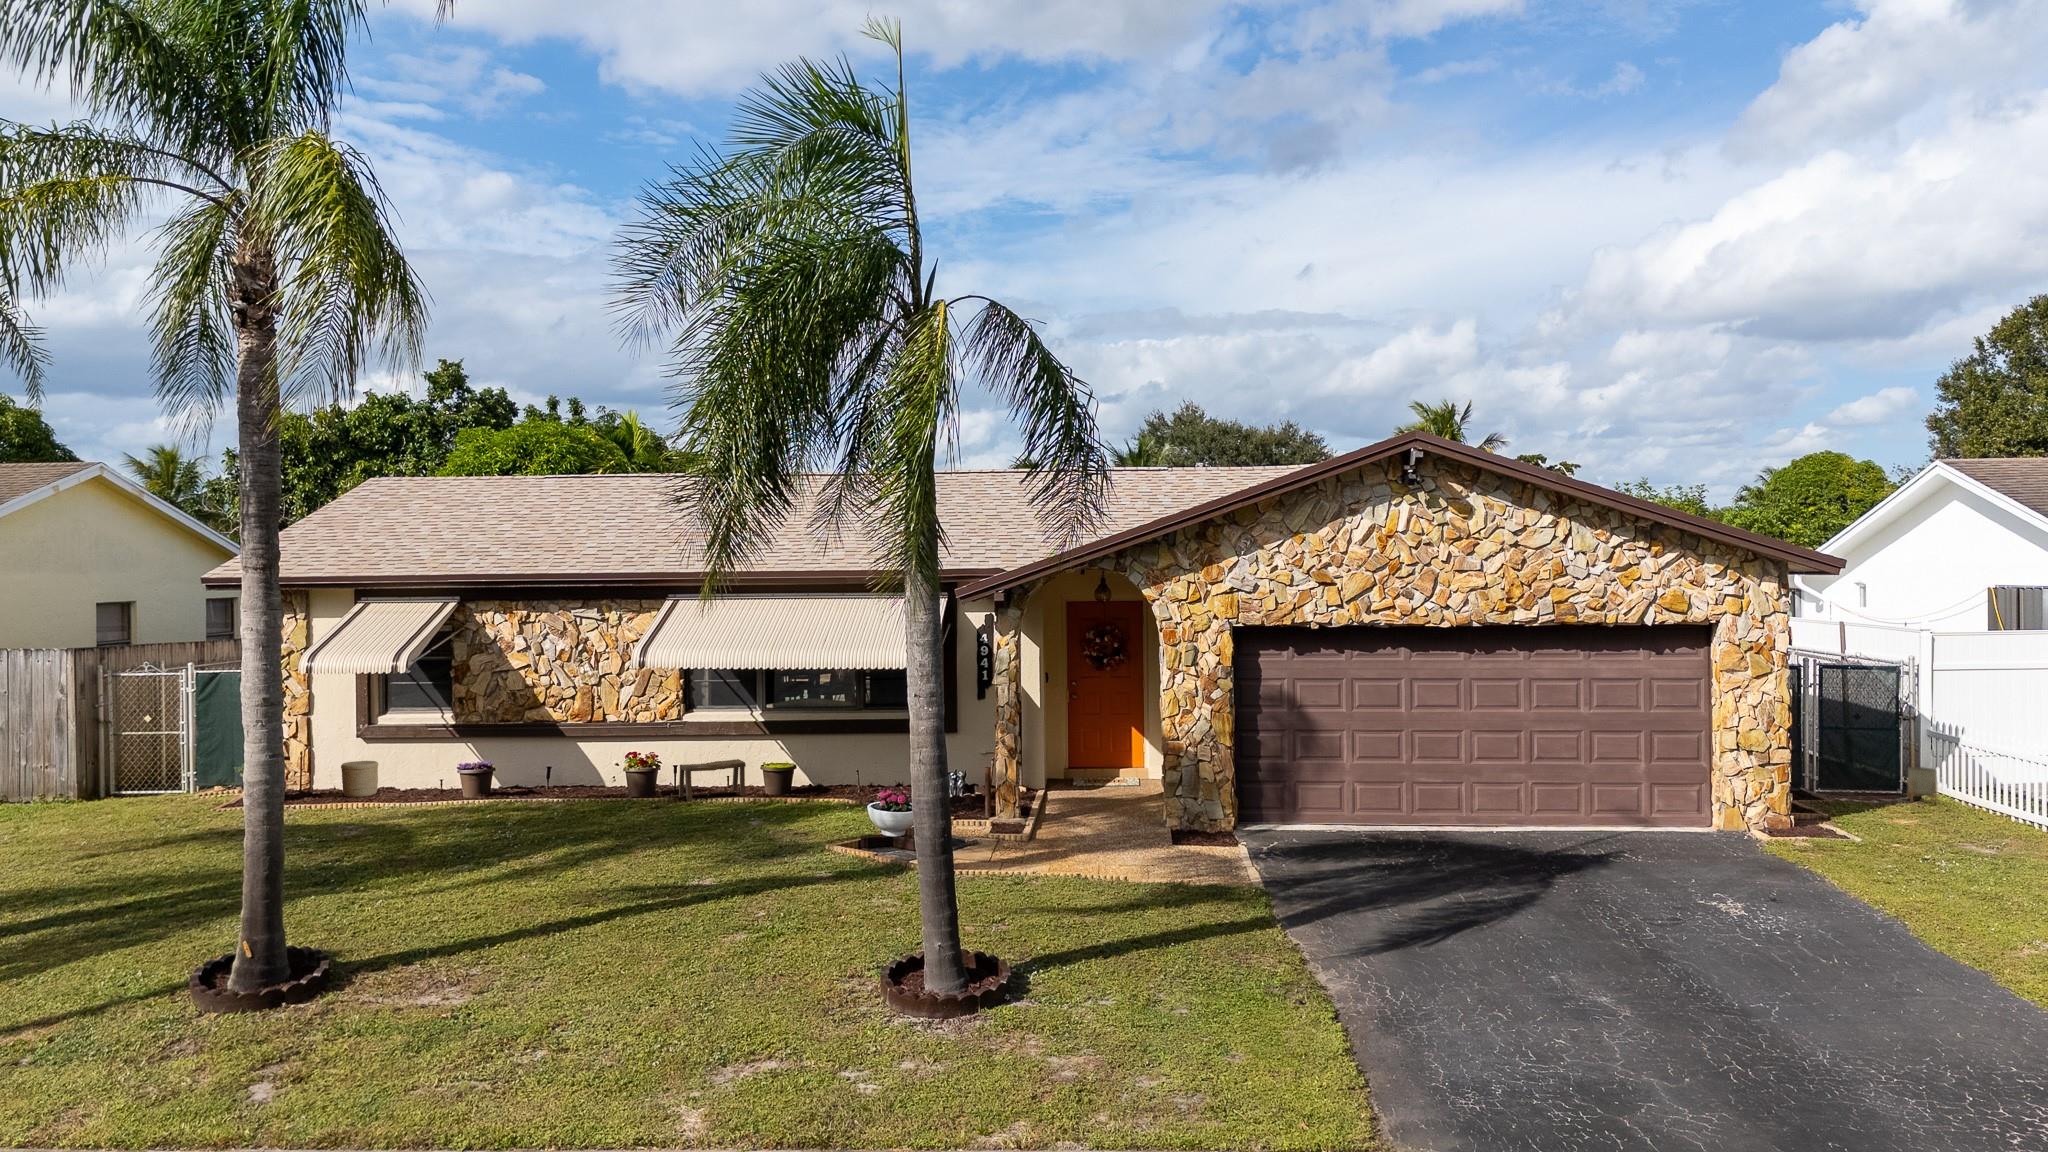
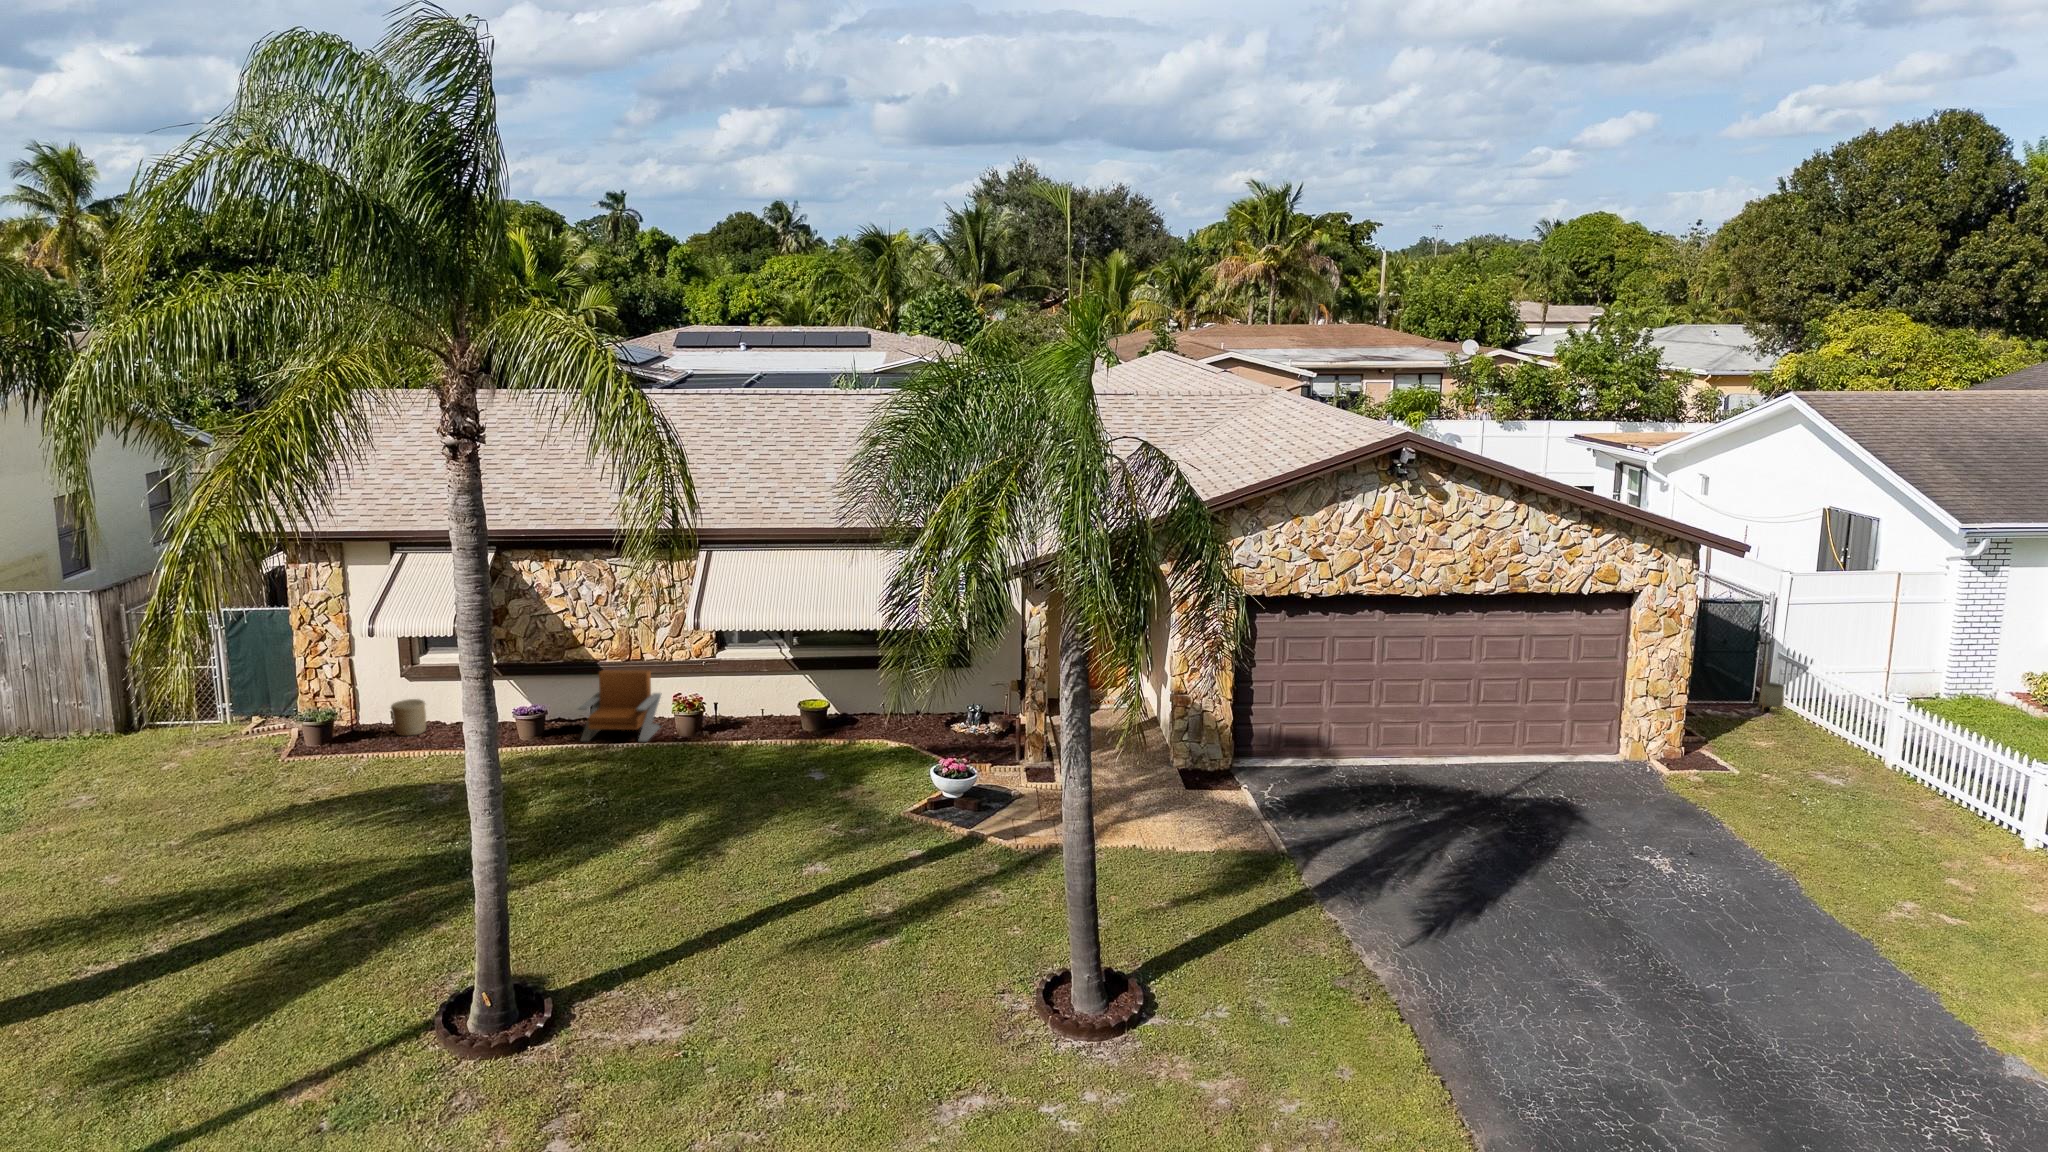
lounge chair: none [526,731,621,805] -> present [579,670,661,742]
bench: present [679,759,746,801] -> none [720,691,781,735]

